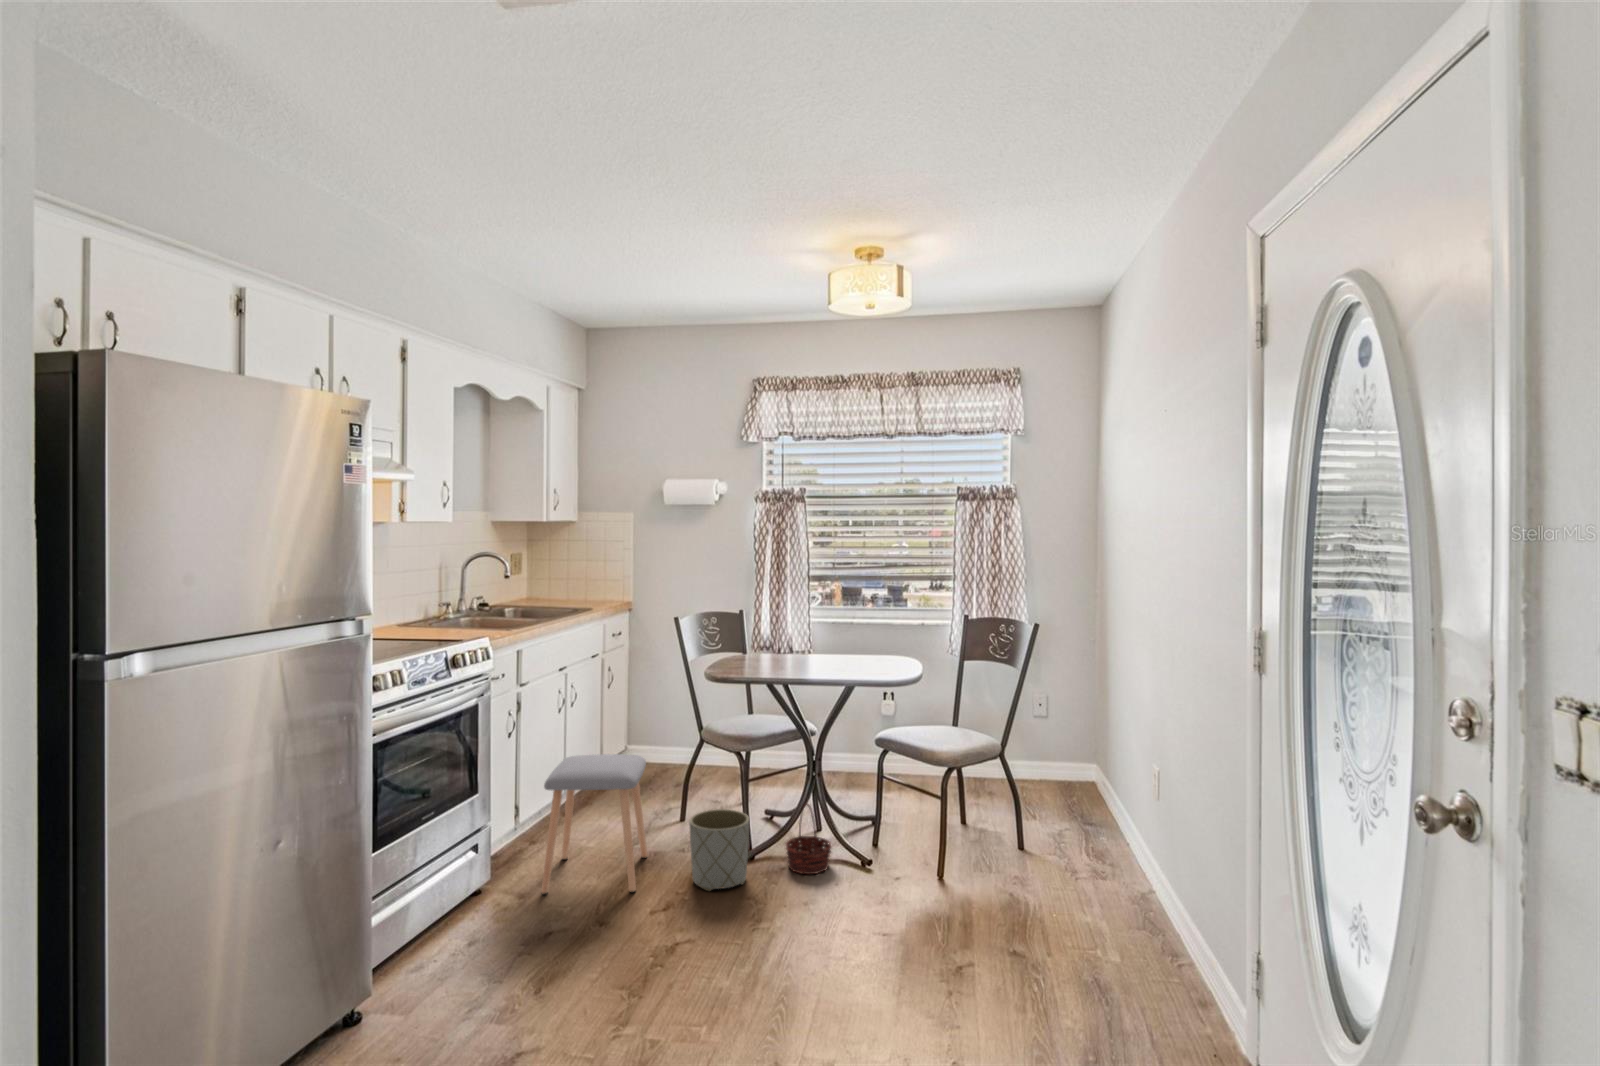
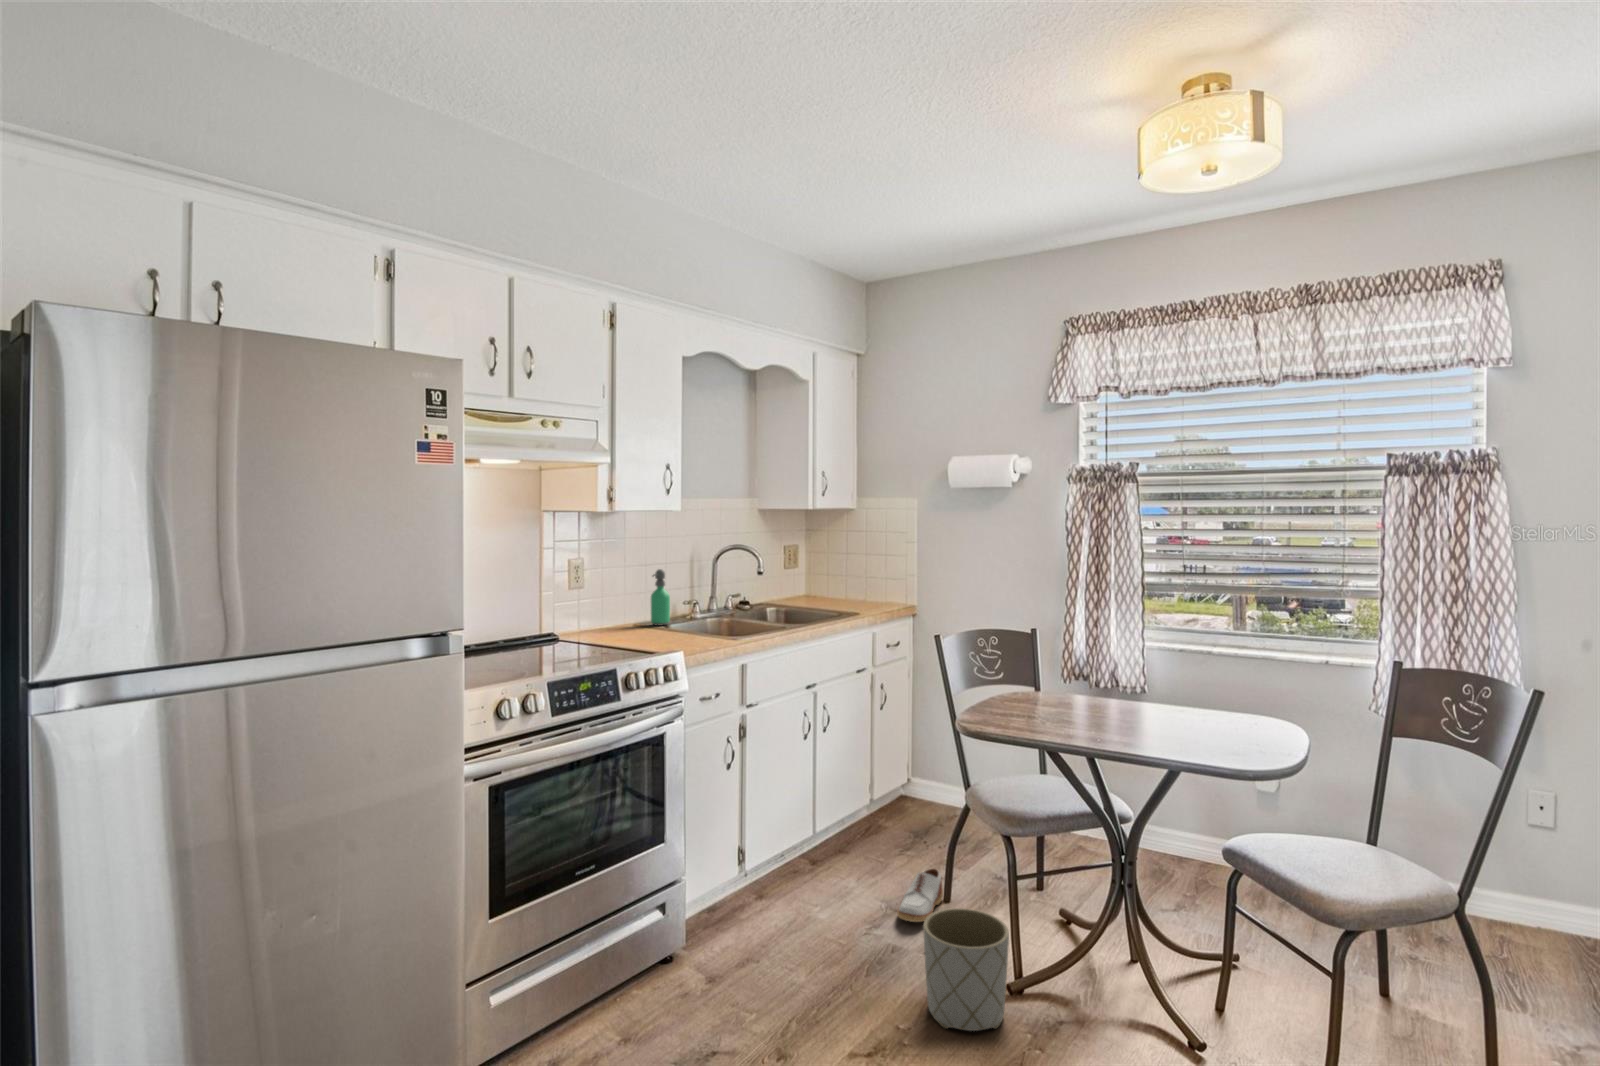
soap dispenser: none [414,573,433,623] -> present [651,569,670,625]
stool: present [541,754,647,895] -> none [739,804,885,1004]
shoe: none [650,799,680,837] -> present [897,869,943,922]
basket: present [786,804,831,874] -> none [1067,925,1140,1037]

